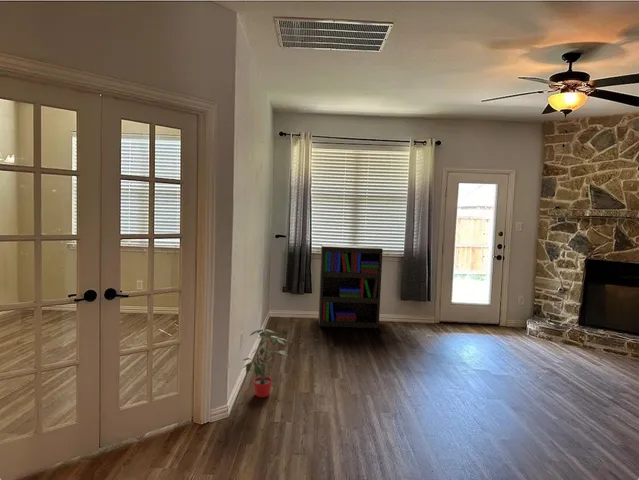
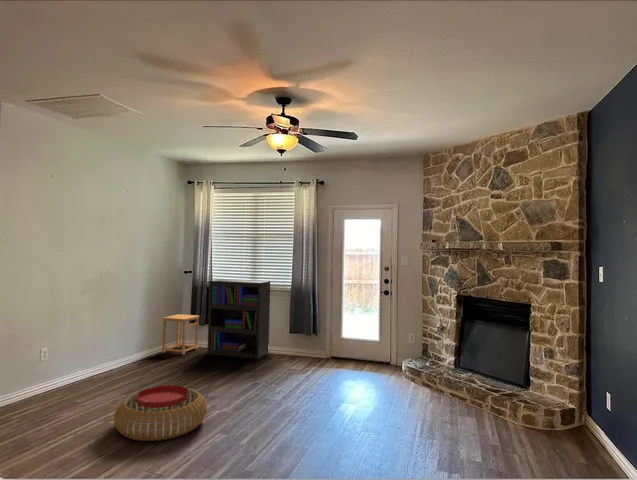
side table: none [268,284,300,329] -> present [162,314,199,355]
potted plant: present [243,330,286,397] -> none [23,344,96,400]
pouf: none [388,368,490,434] -> present [114,385,207,441]

